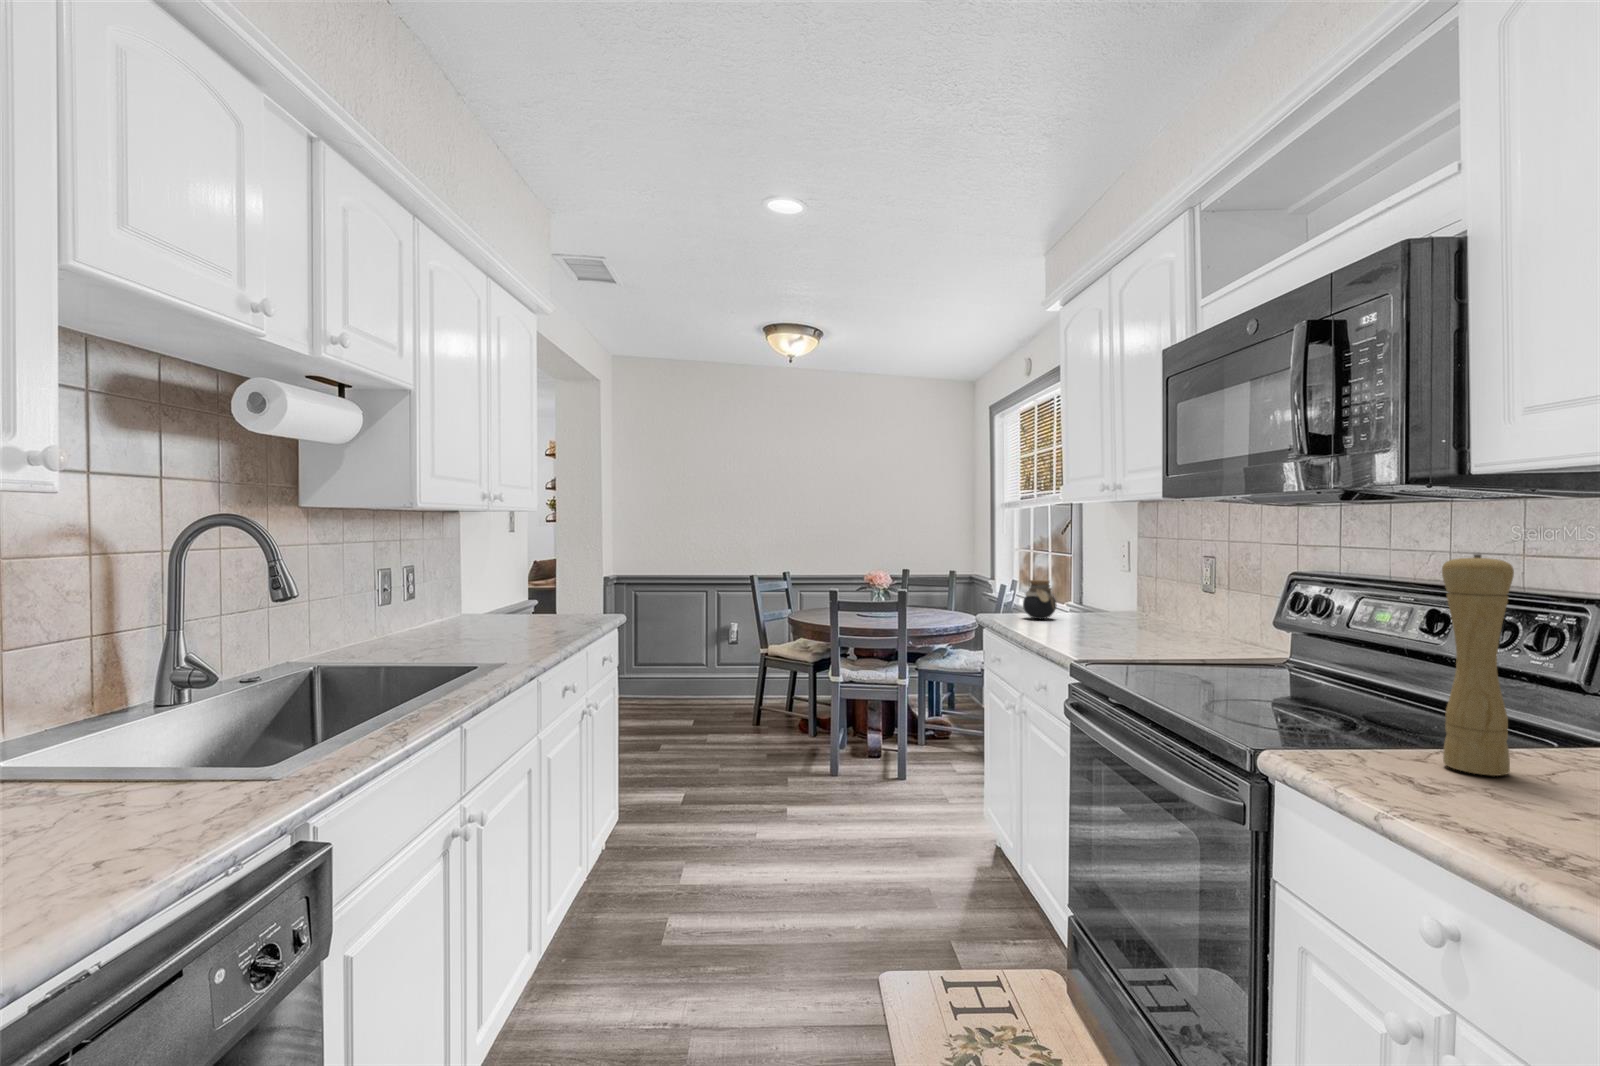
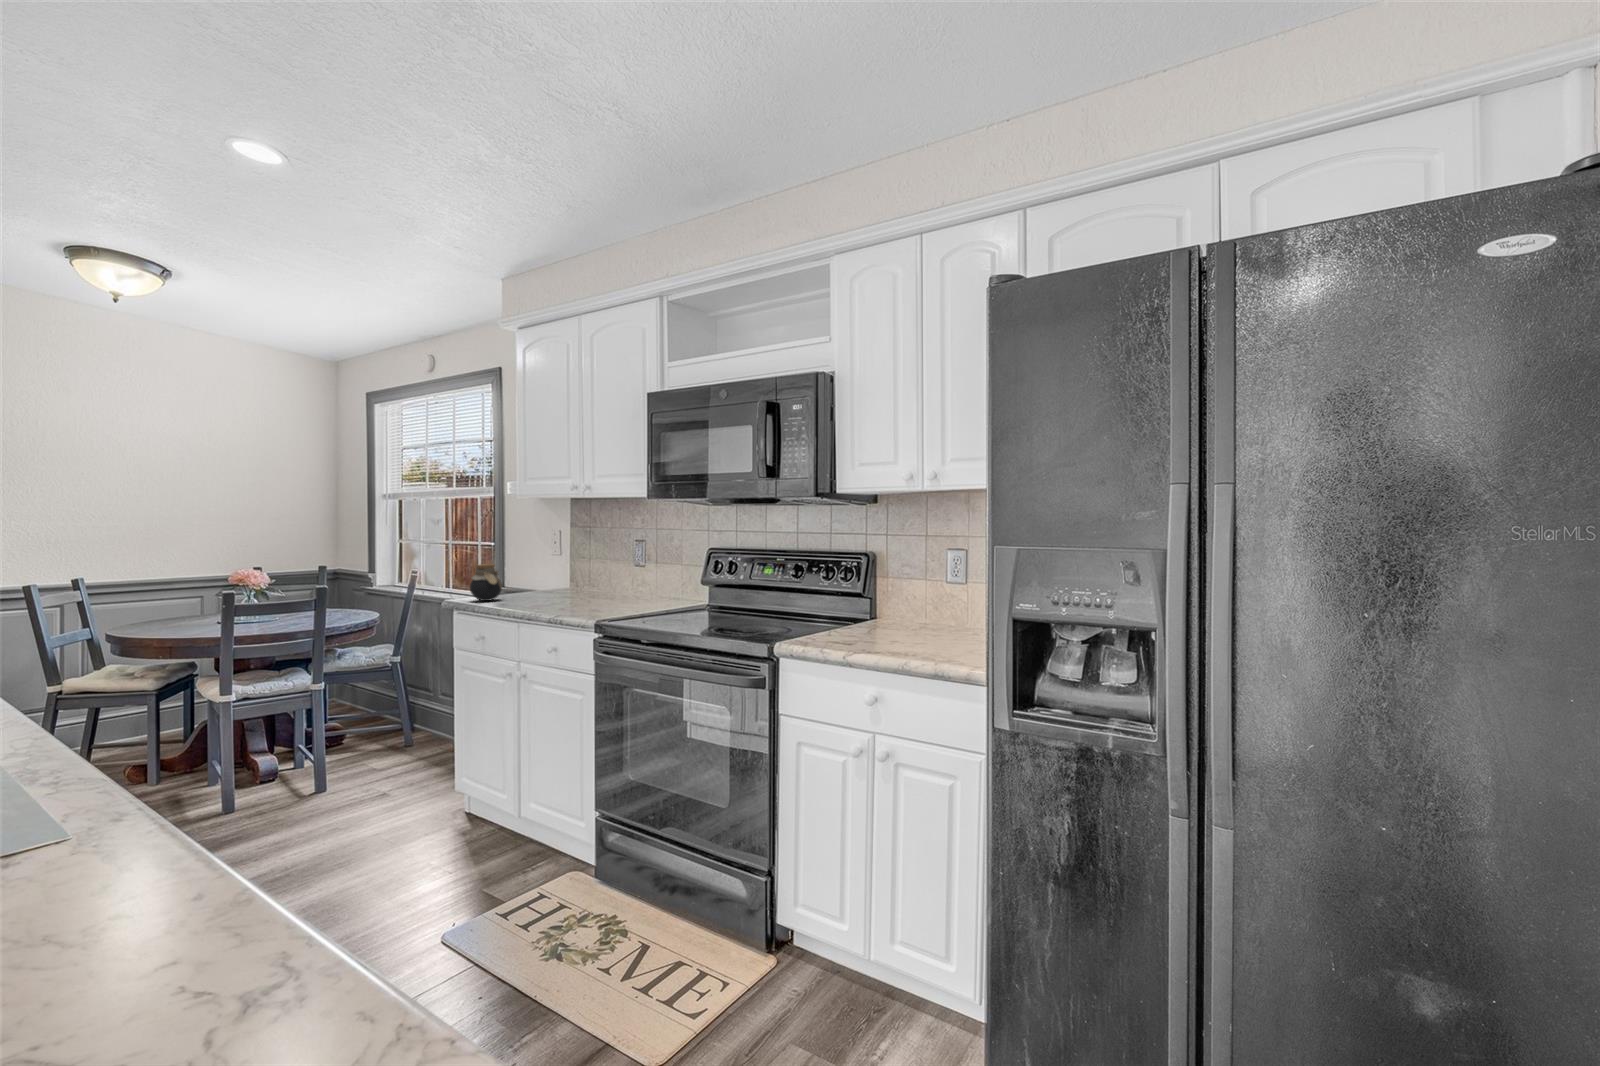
pepper mill: present [1442,554,1514,776] -> none [826,529,856,649]

